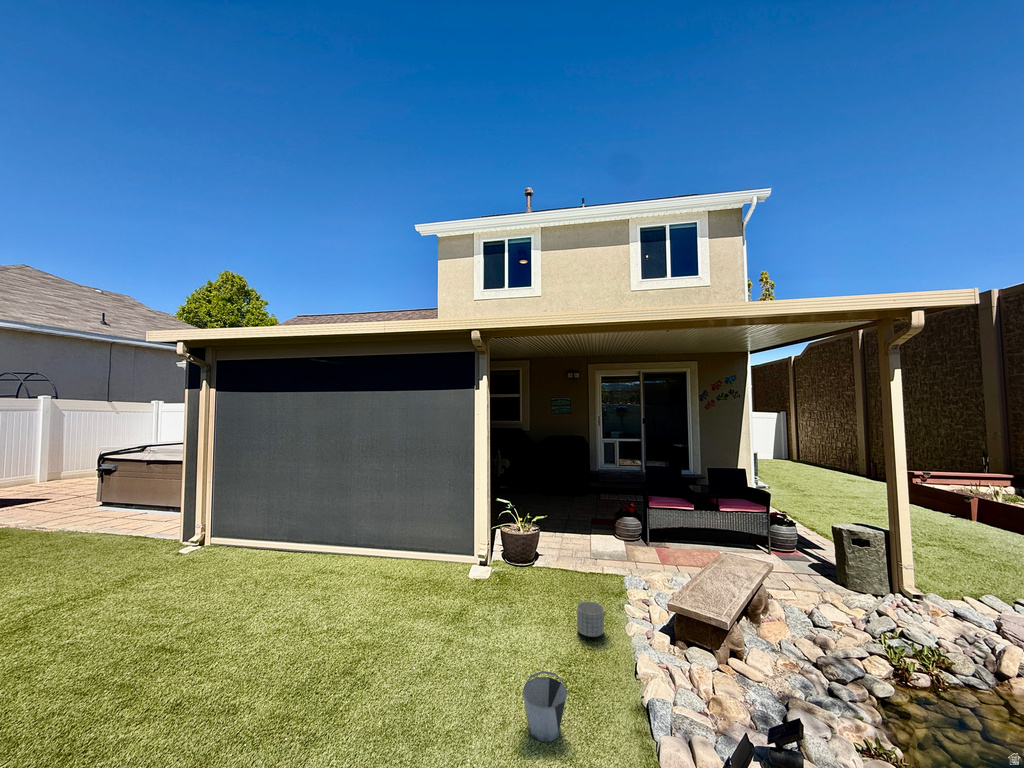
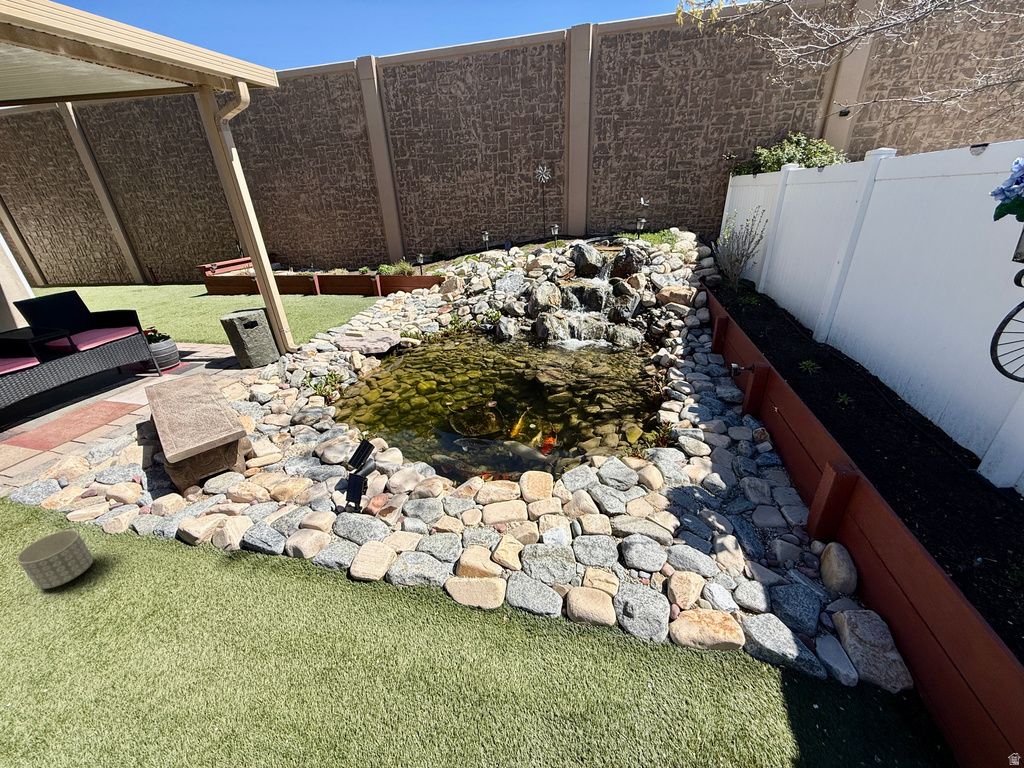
bucket: present [523,671,567,742] -> none [107,609,199,701]

